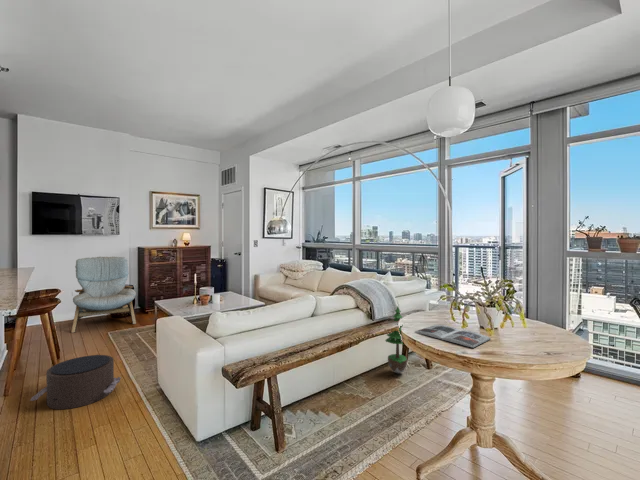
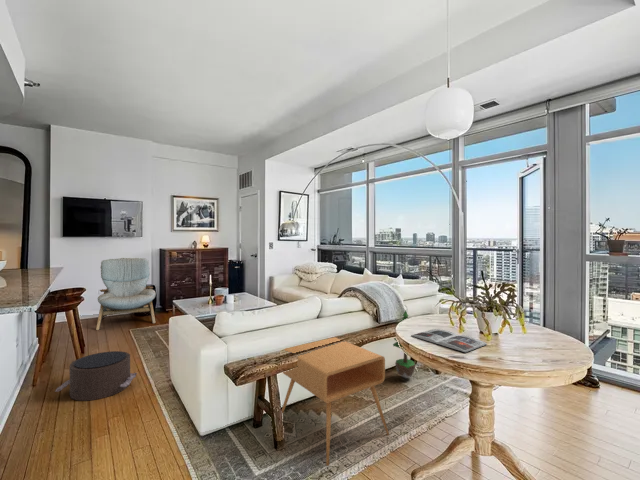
side table: none [276,335,390,467] -> present [282,337,389,466]

